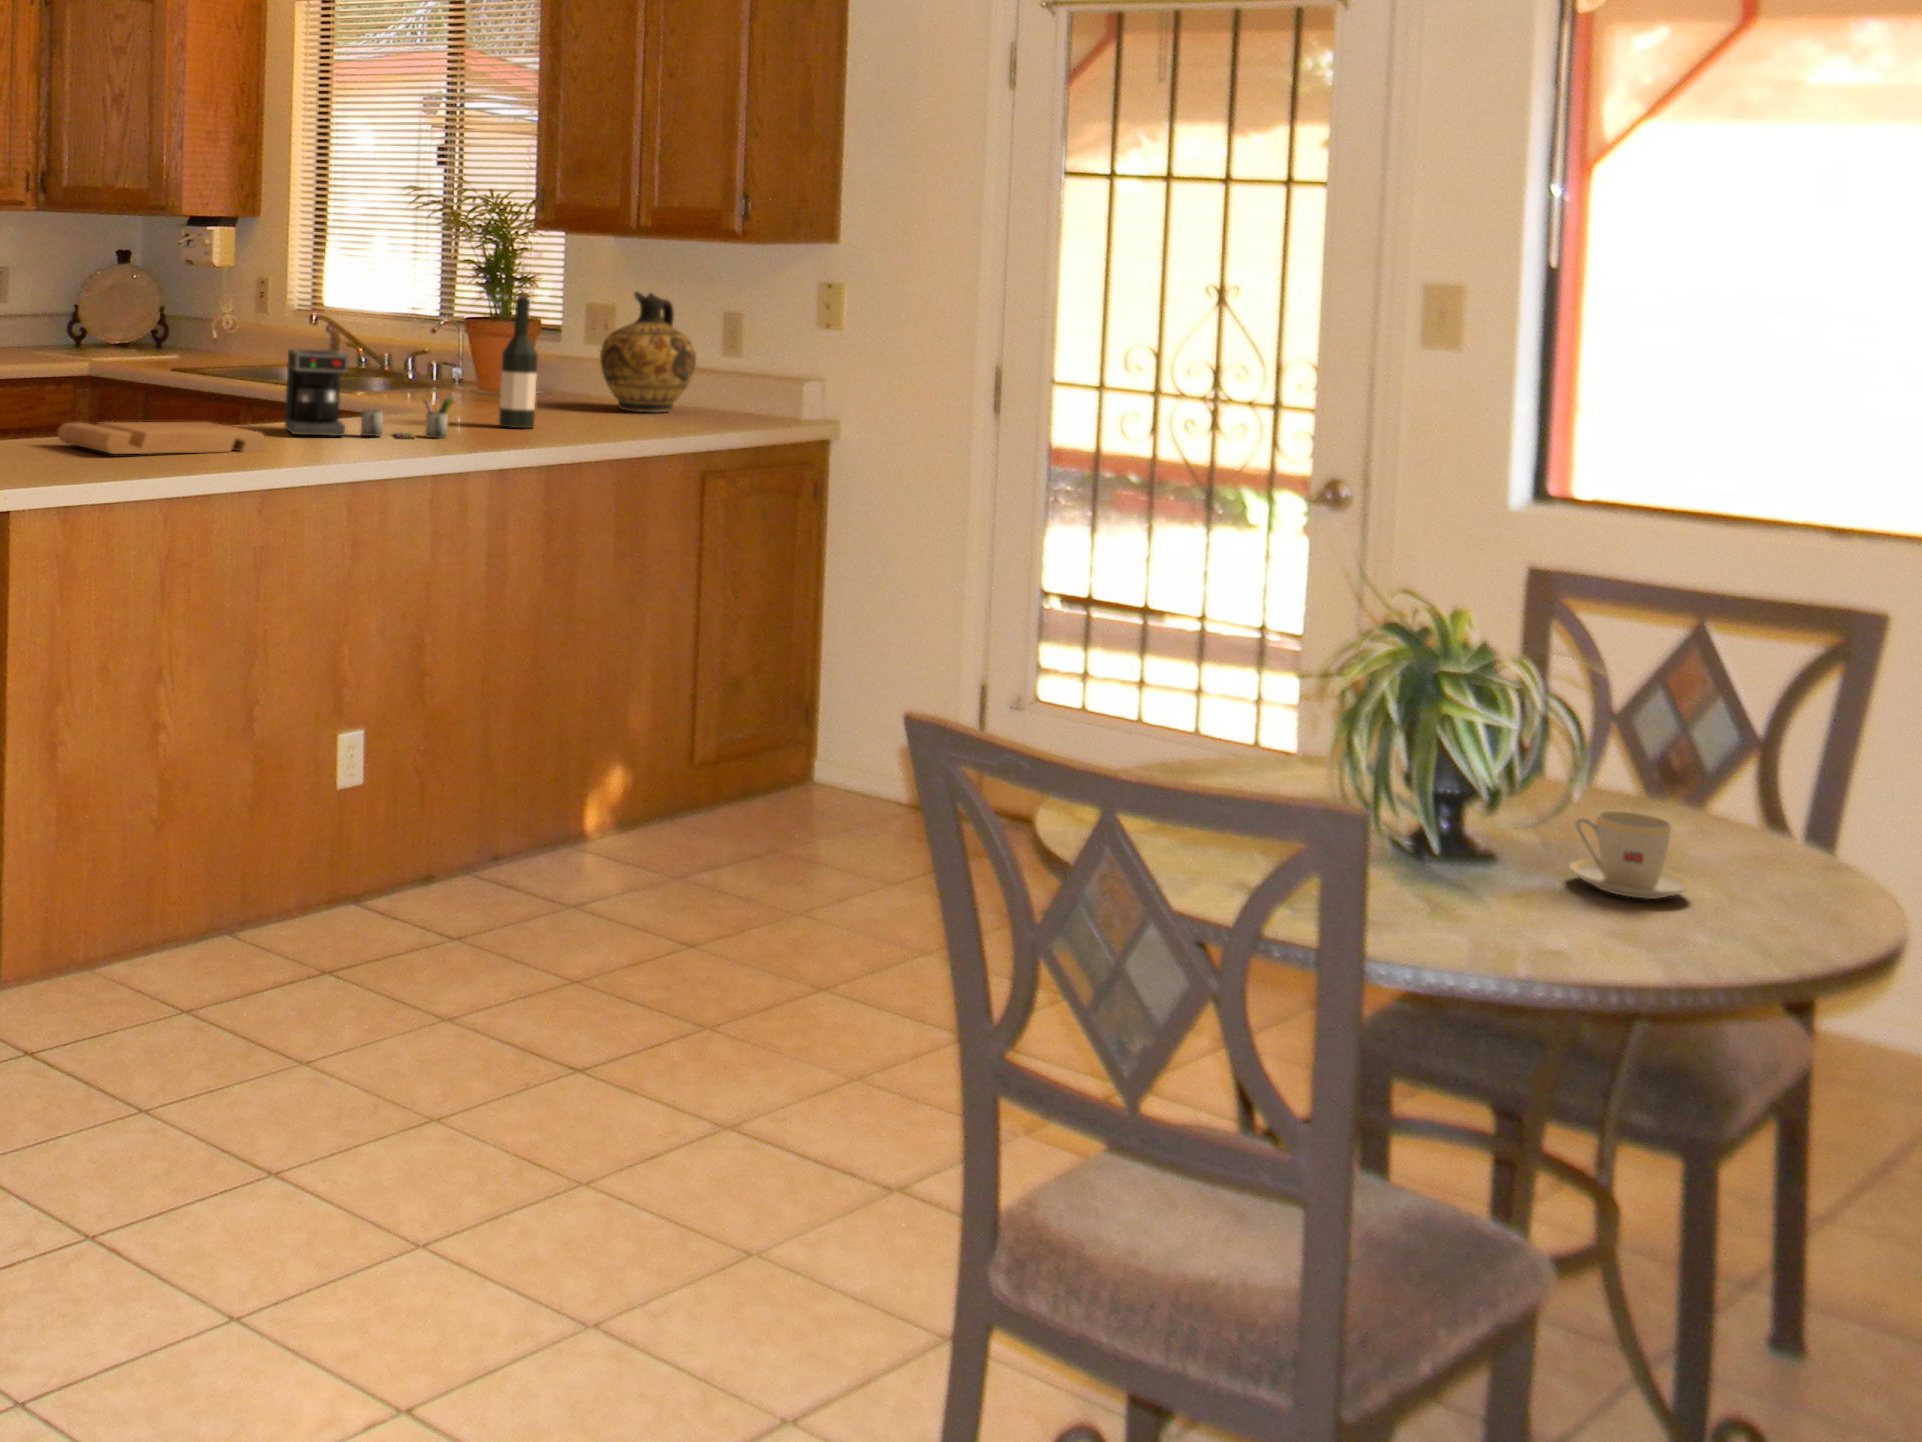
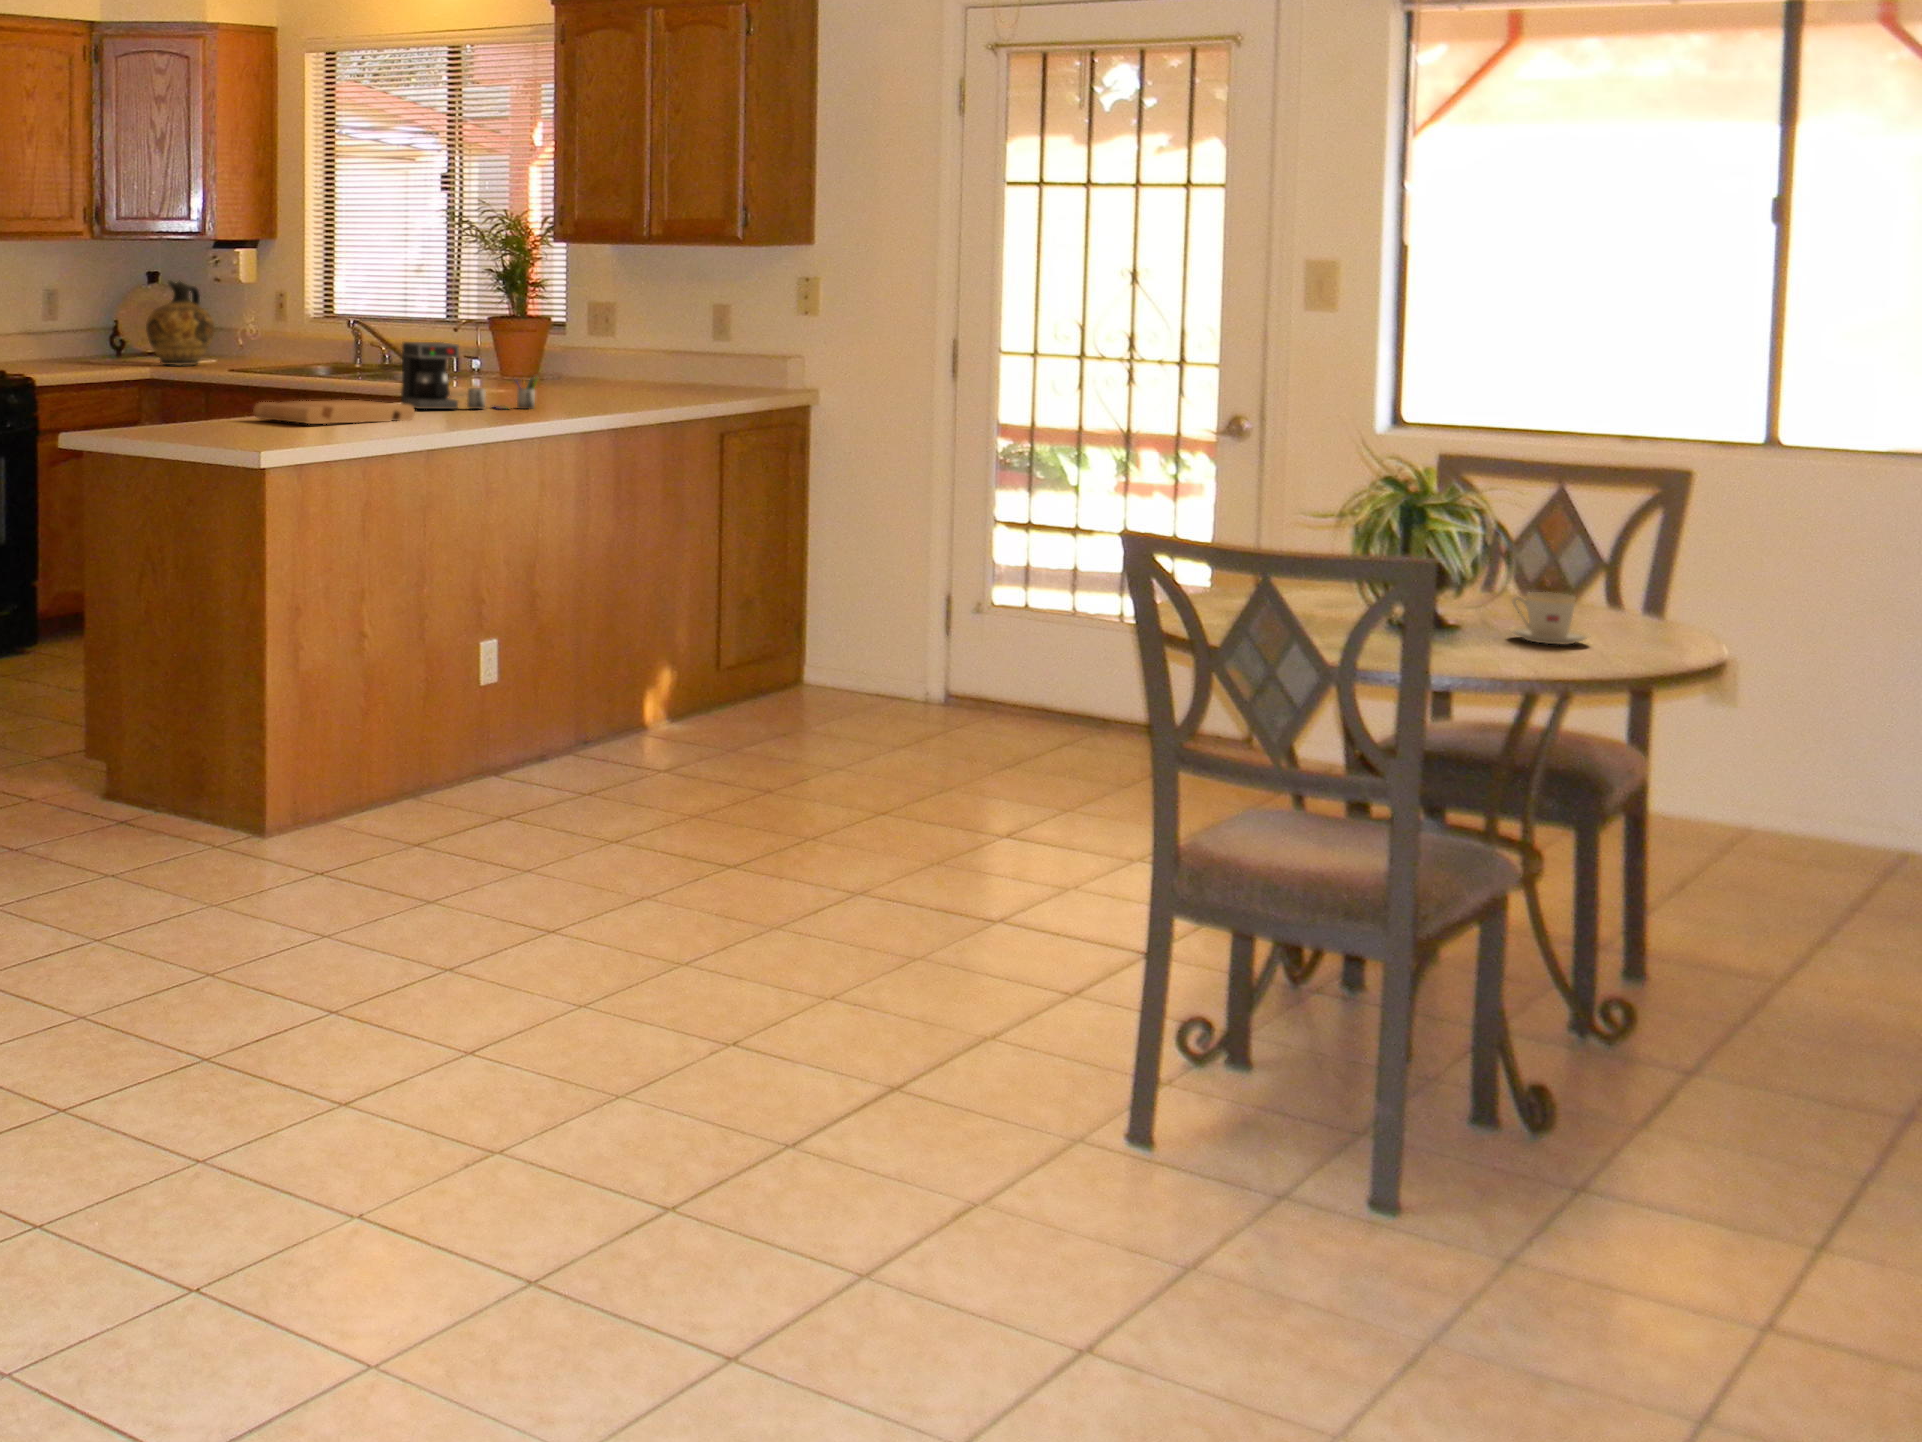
ceramic jug: present [600,292,696,412] -> present [146,281,215,365]
wine bottle: present [499,295,537,428] -> none [560,294,591,401]

